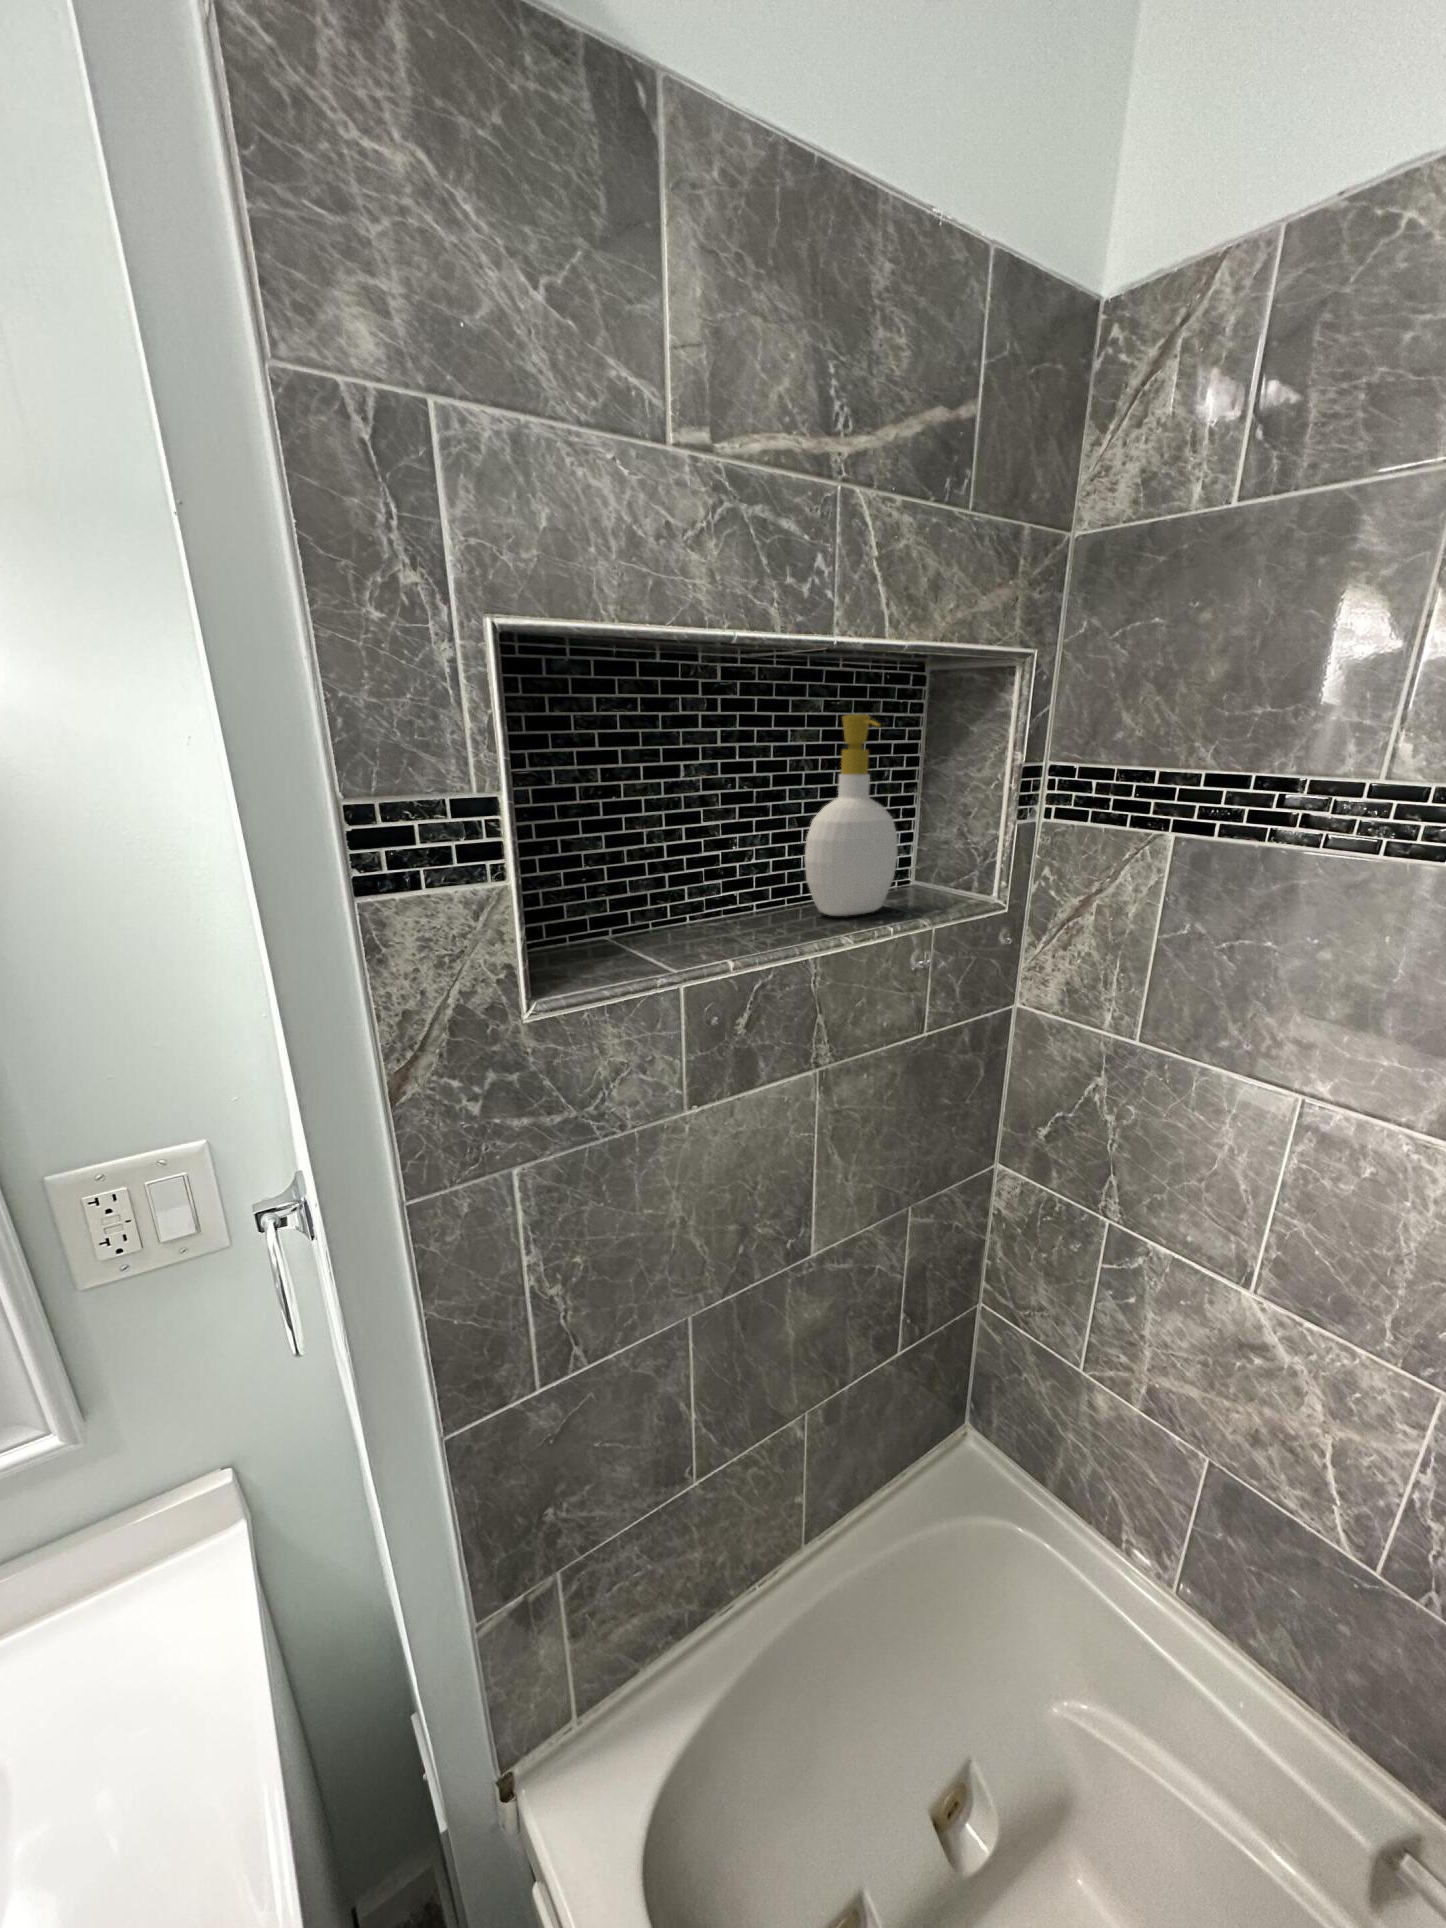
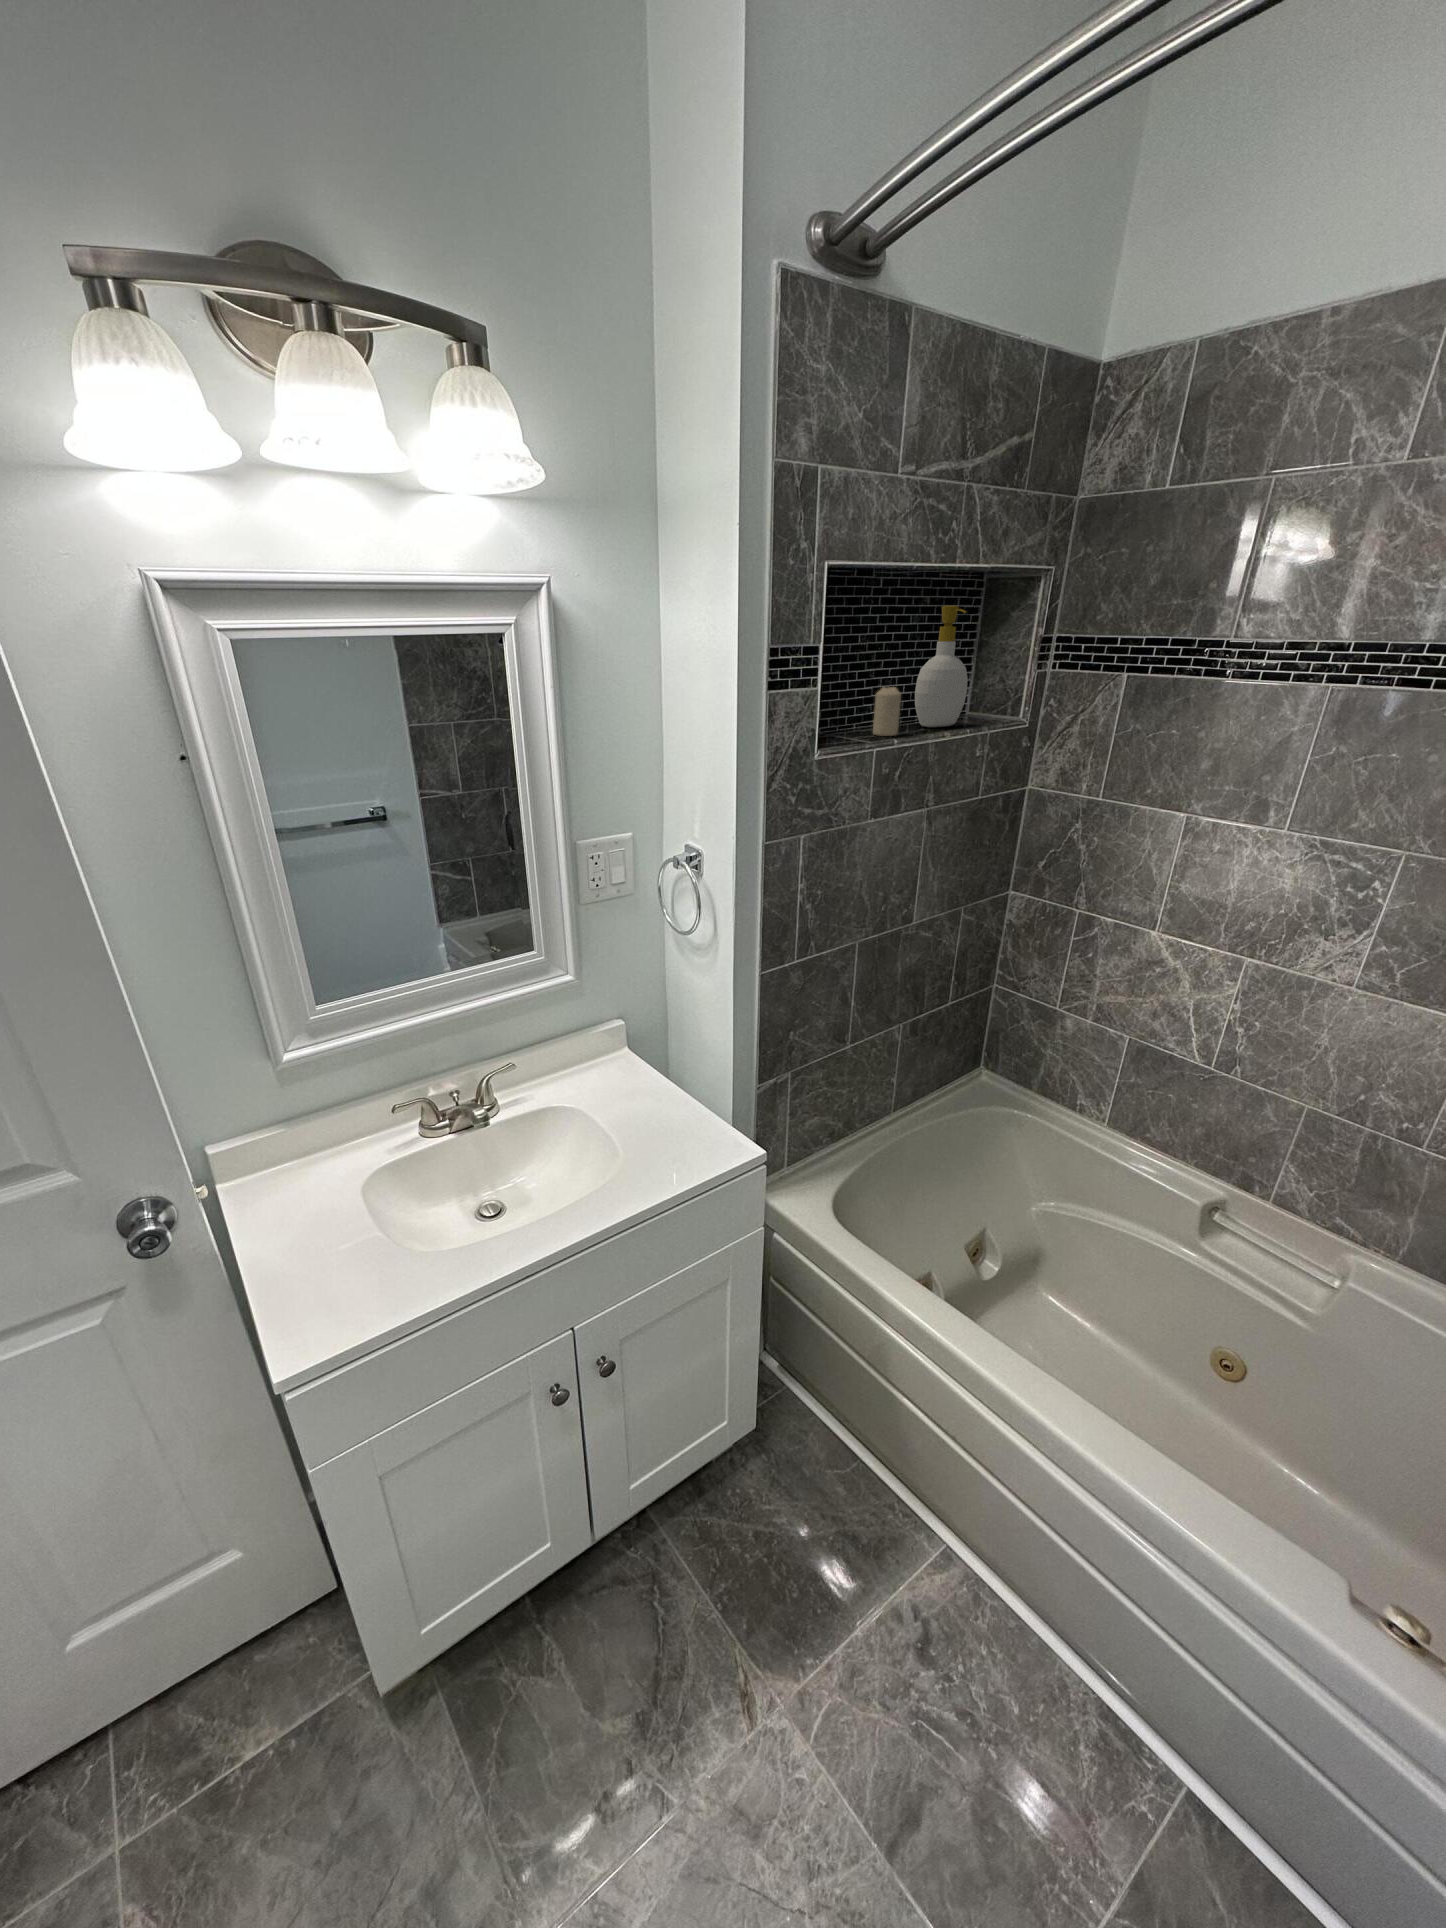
candle: none [713,856,759,943] -> present [873,687,901,736]

